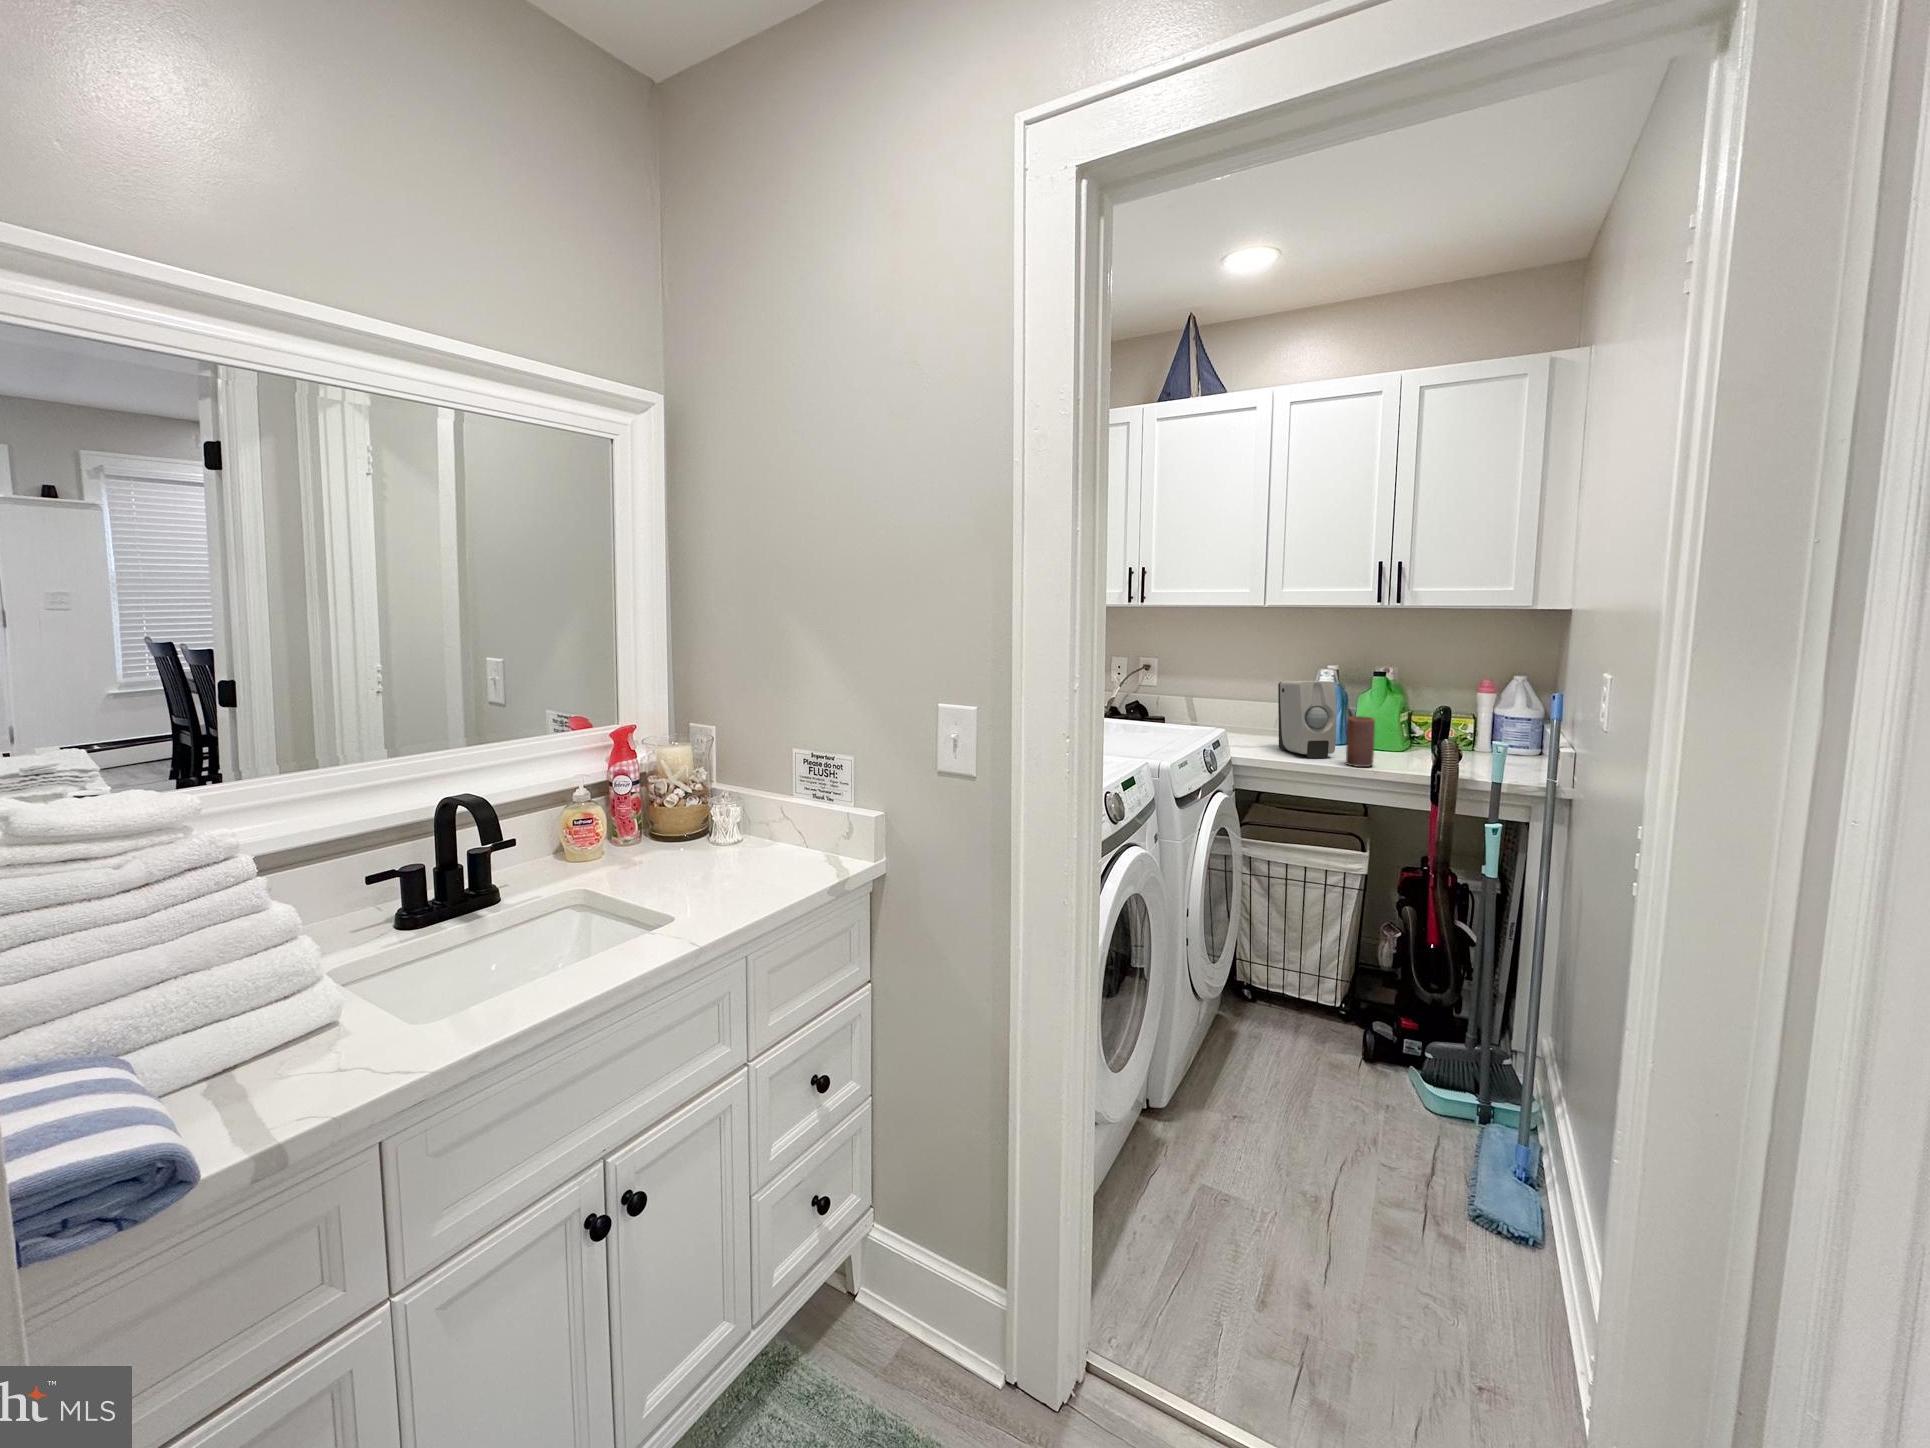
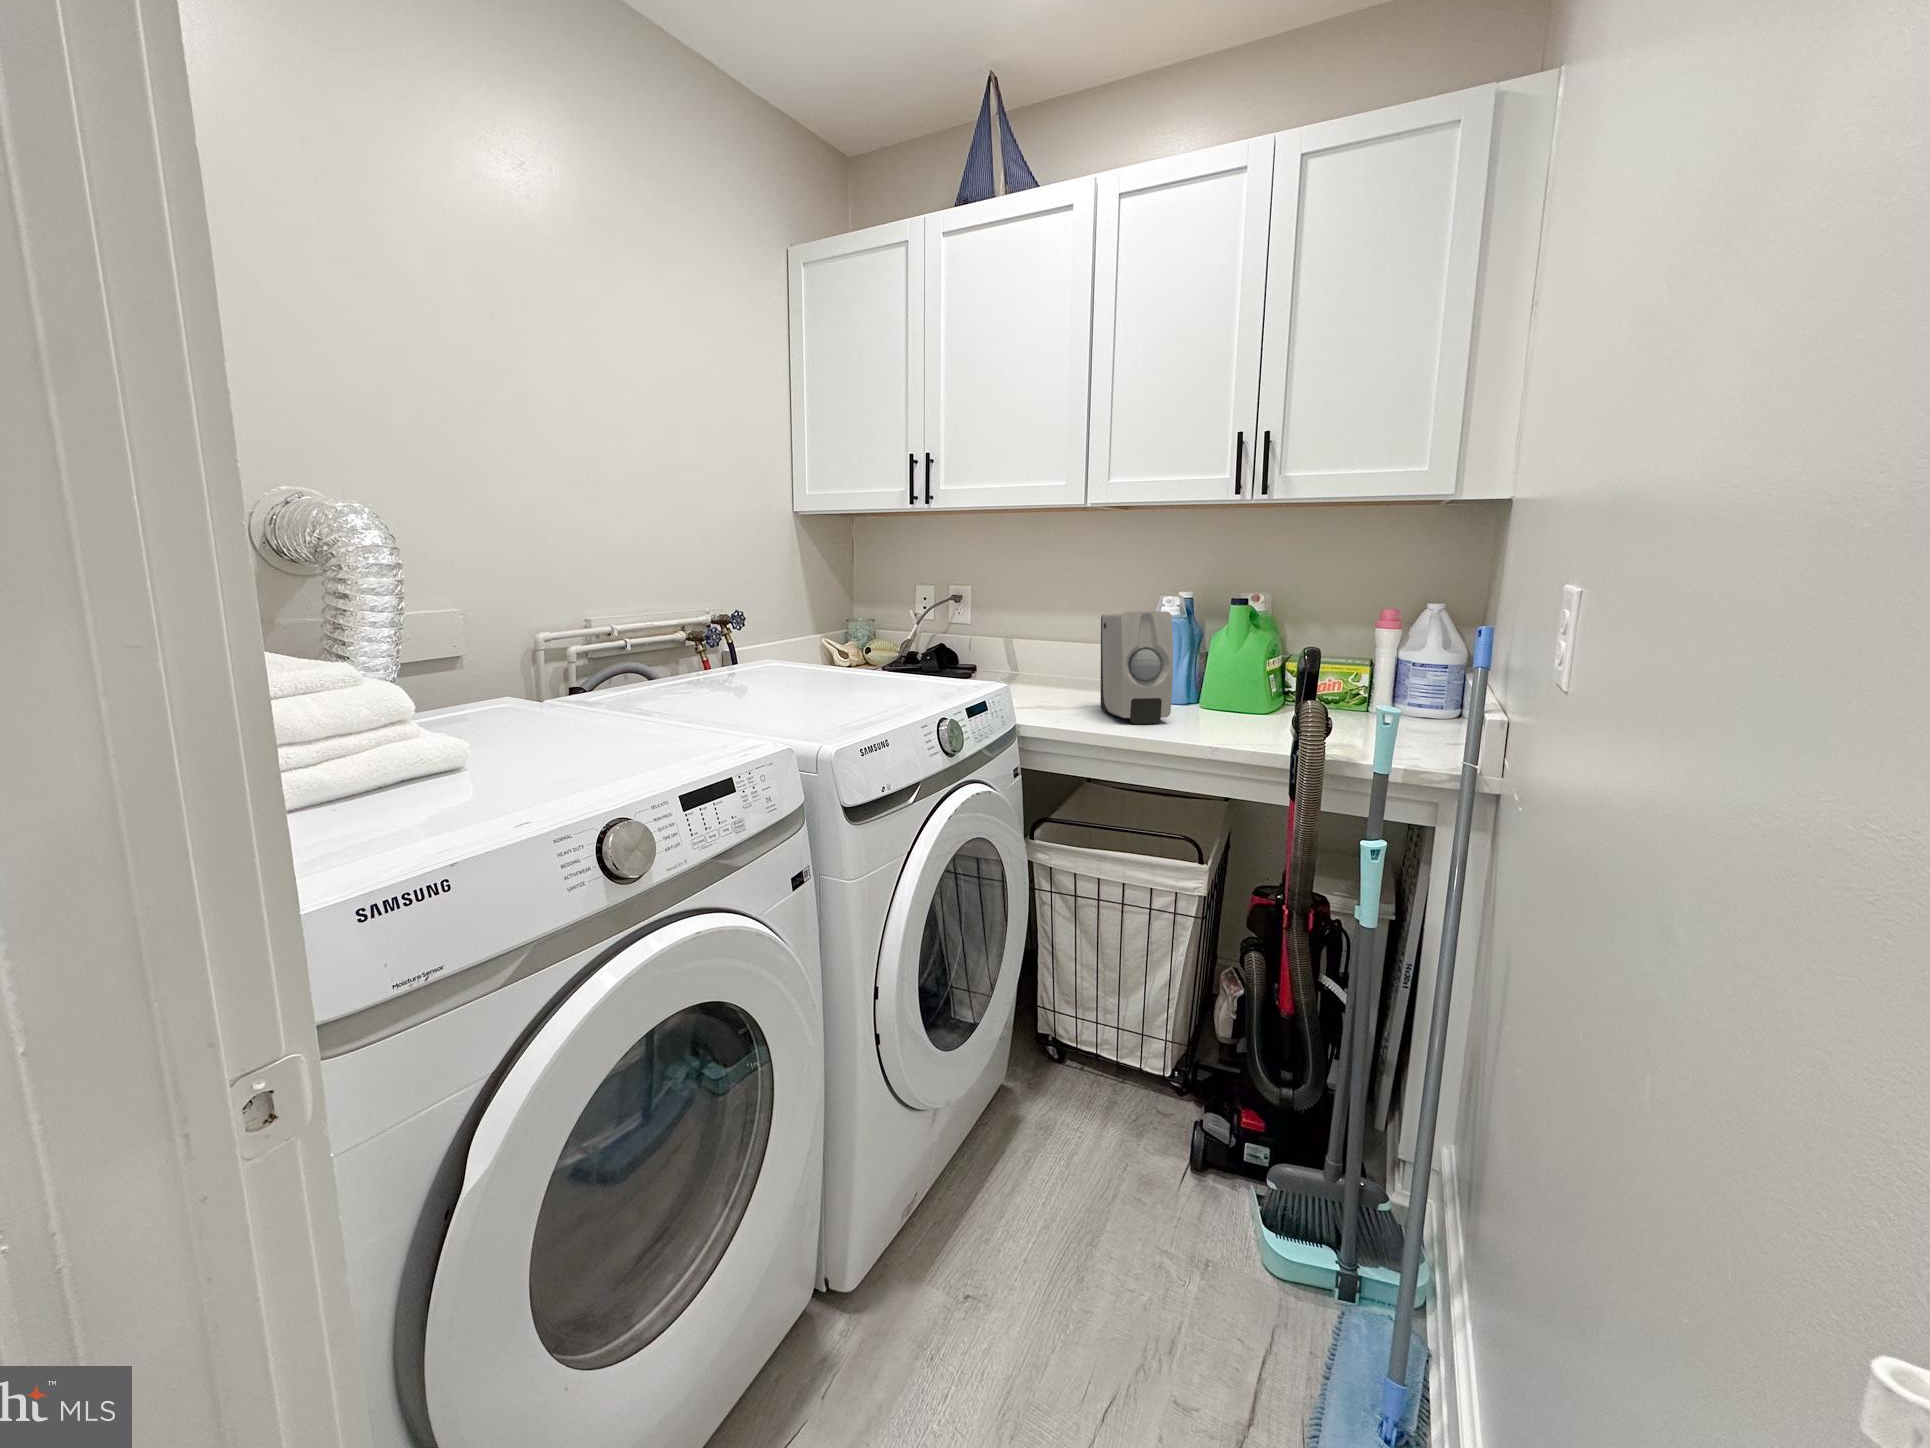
candle: present [1346,716,1375,767] -> none [1181,662,1221,738]

